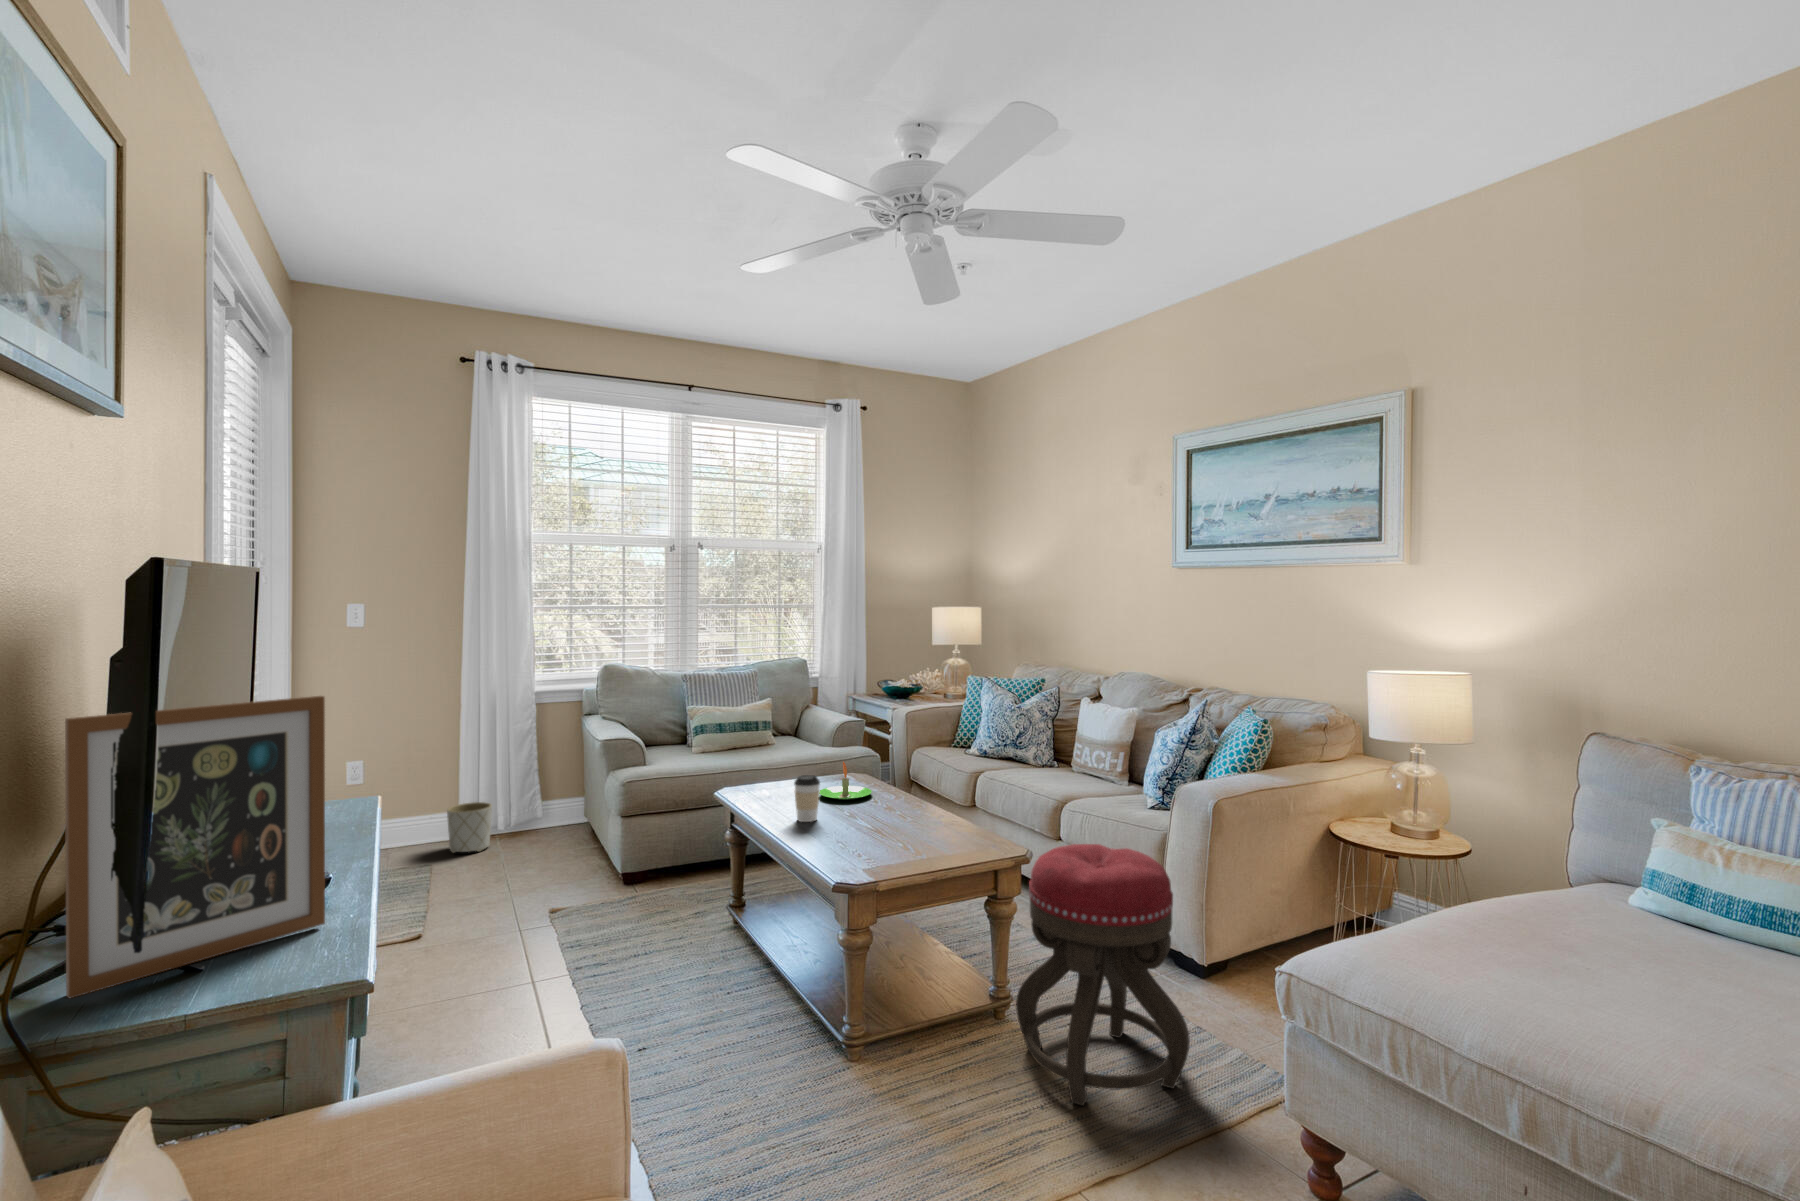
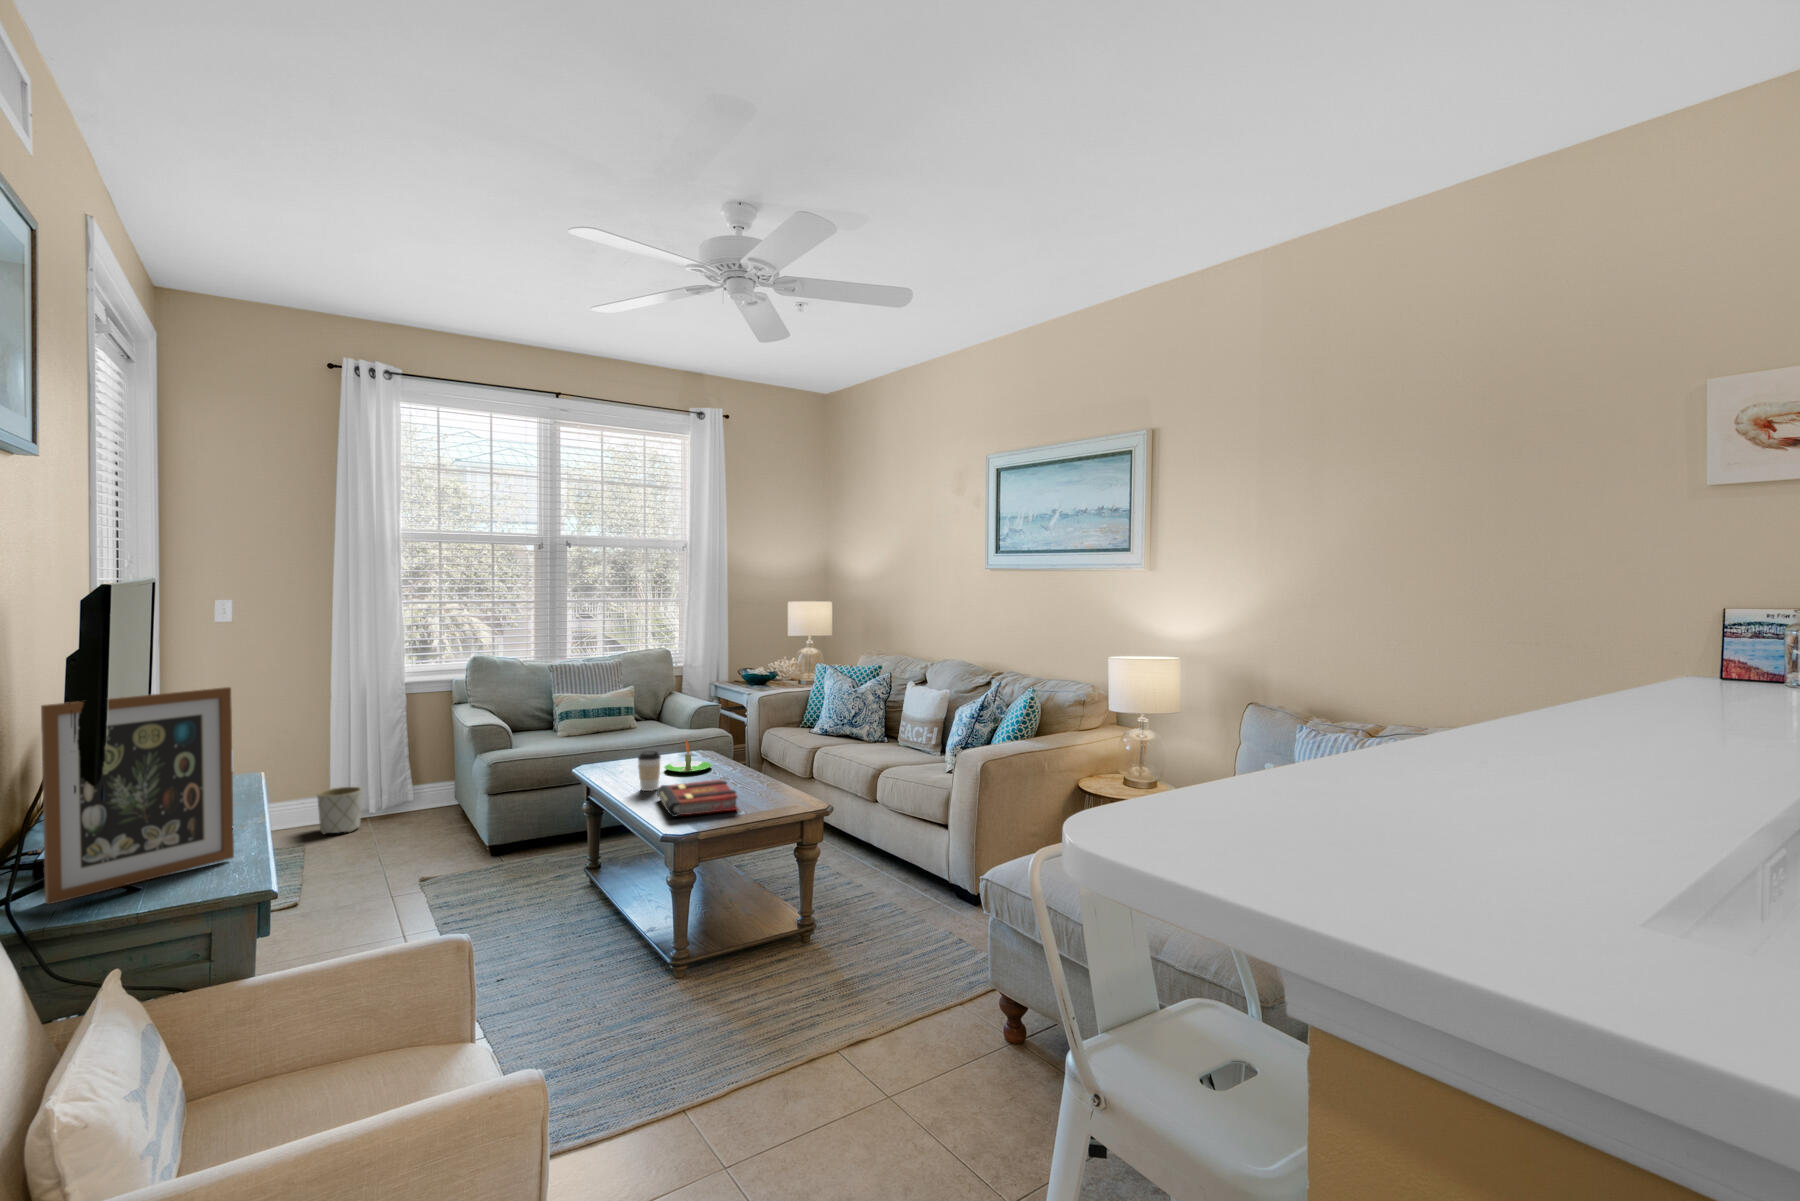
book: none [819,811,919,859] -> present [657,780,737,817]
ottoman: present [1016,844,1190,1106] -> none [811,799,938,997]

